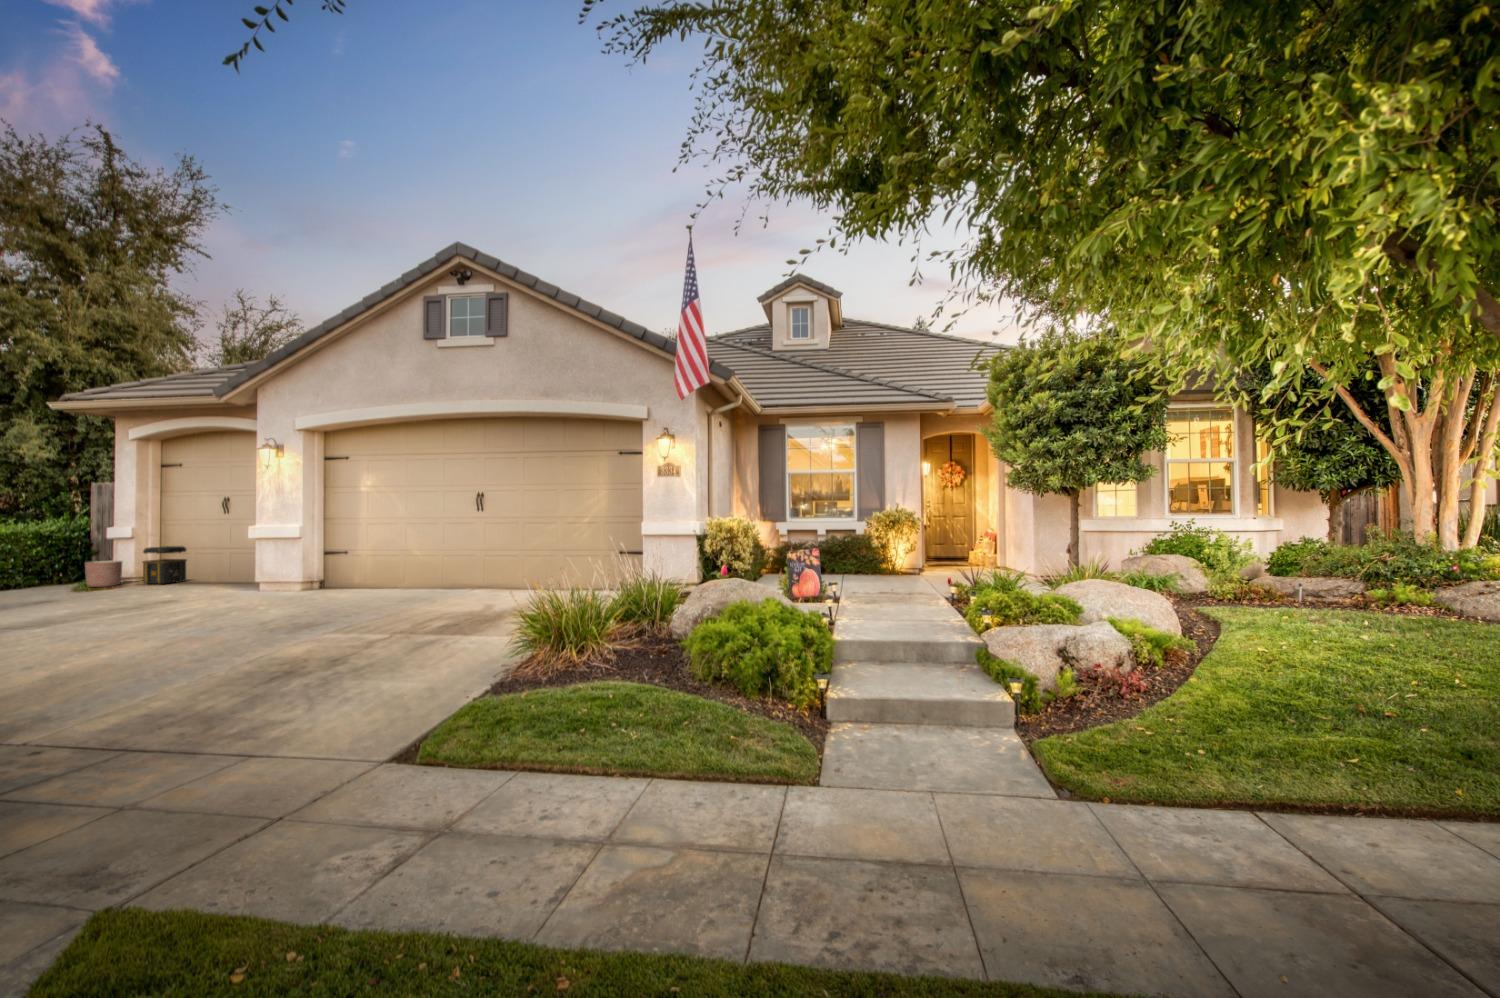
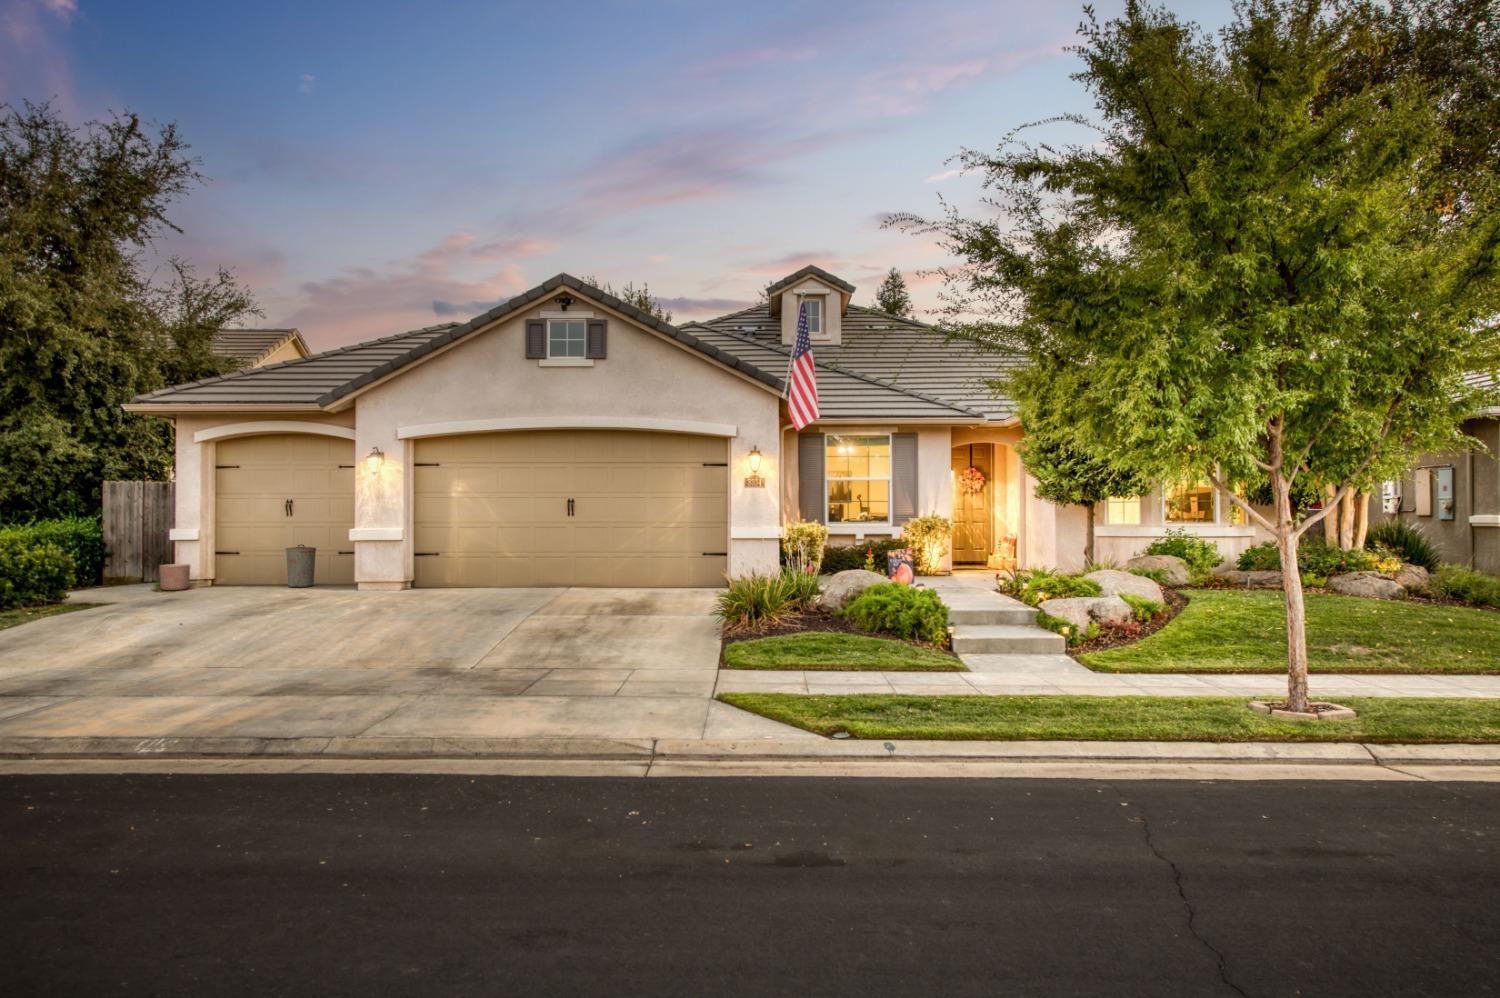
trash can: none [206,541,242,585] -> present [286,544,316,588]
toolbox: present [143,546,187,584] -> none [213,550,250,587]

